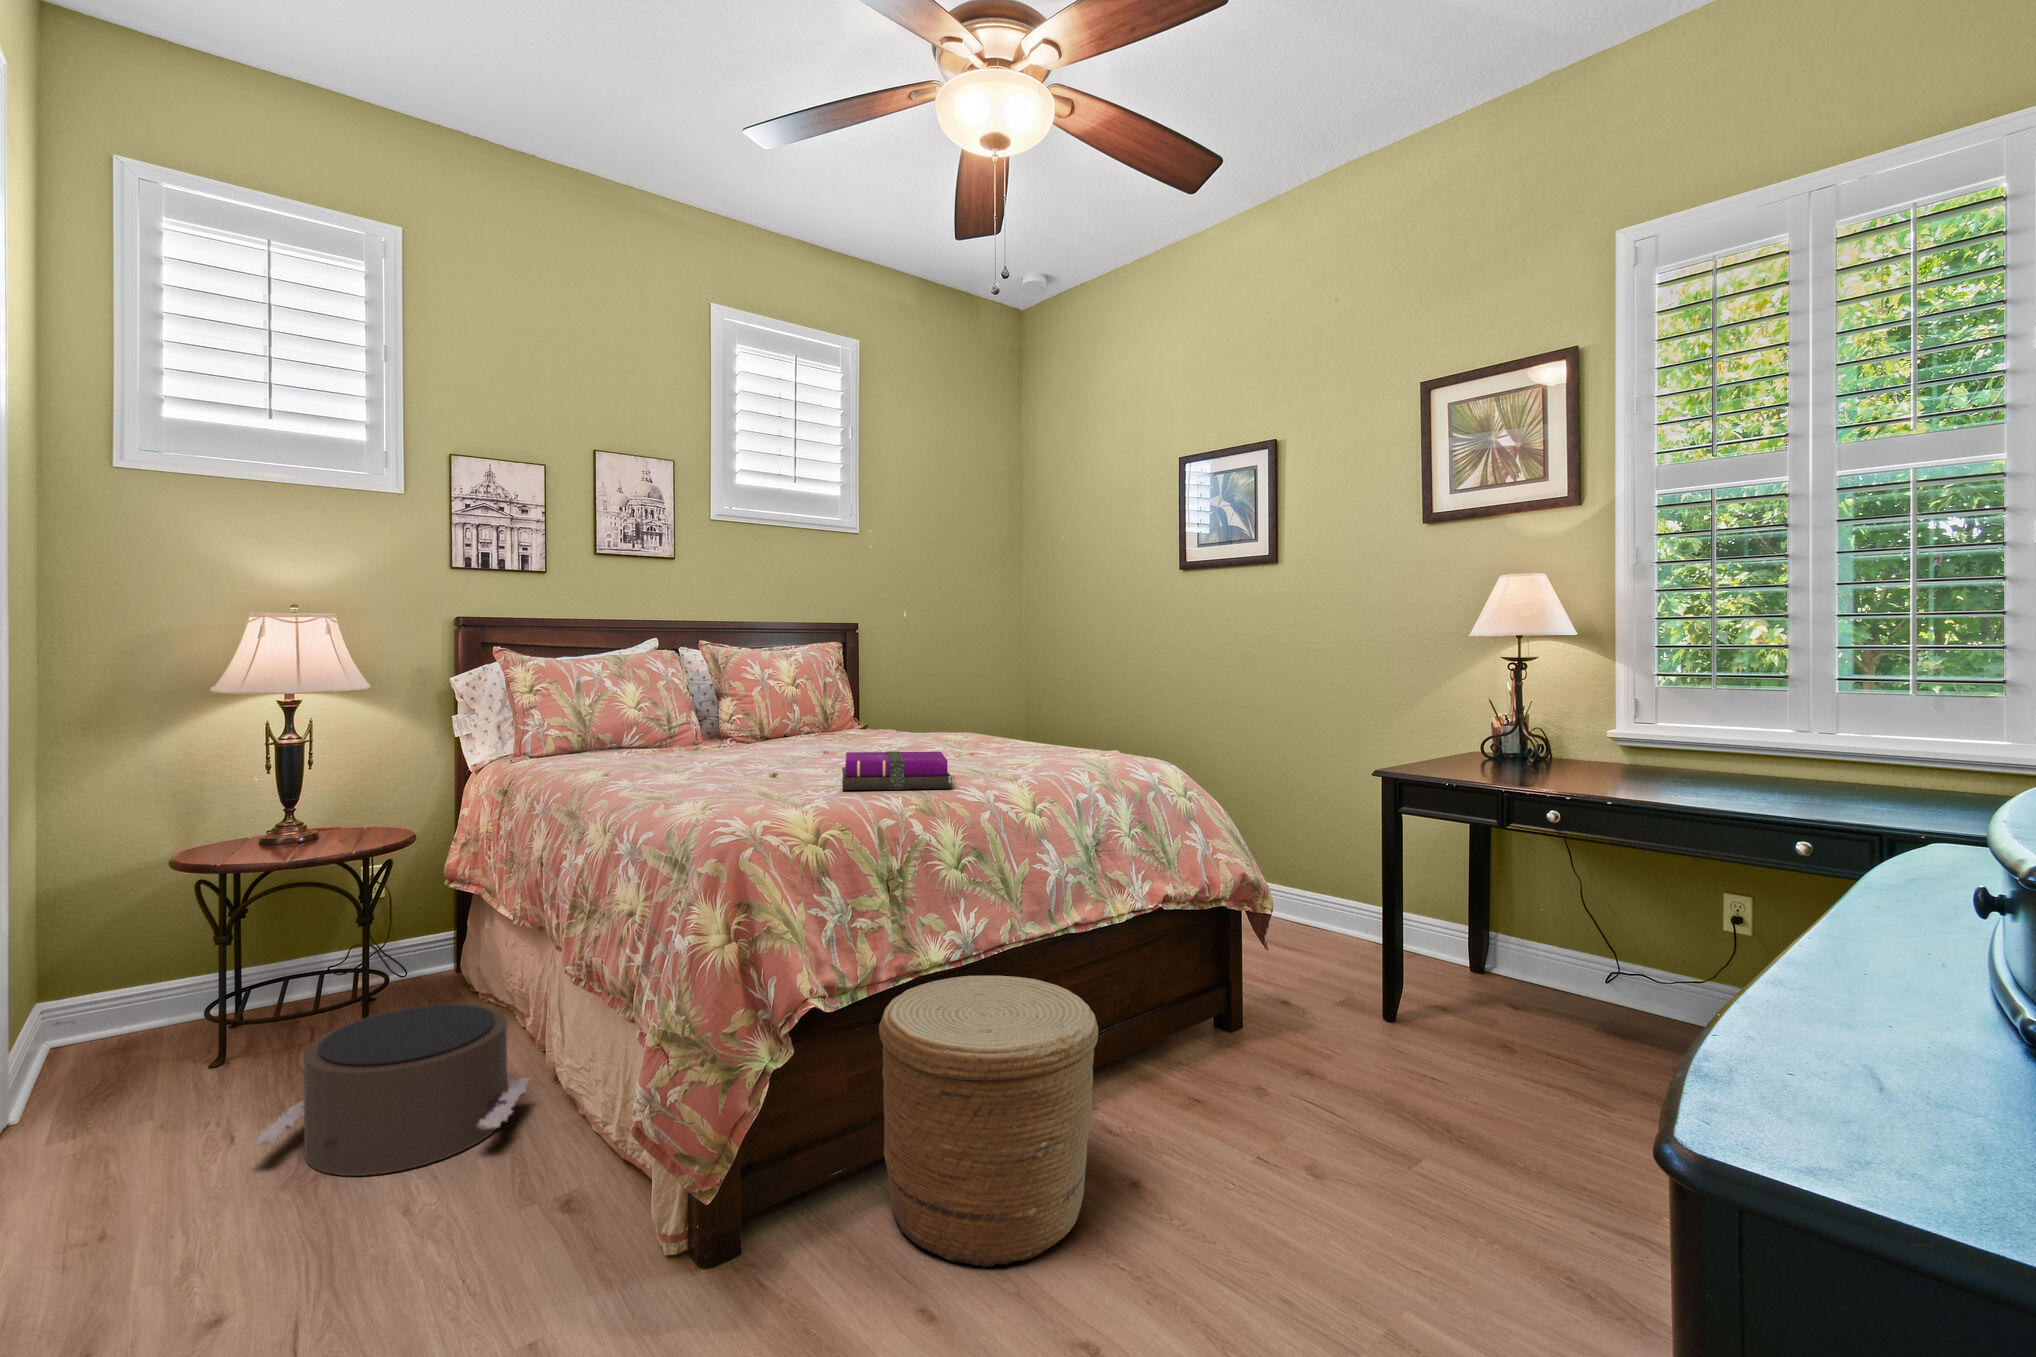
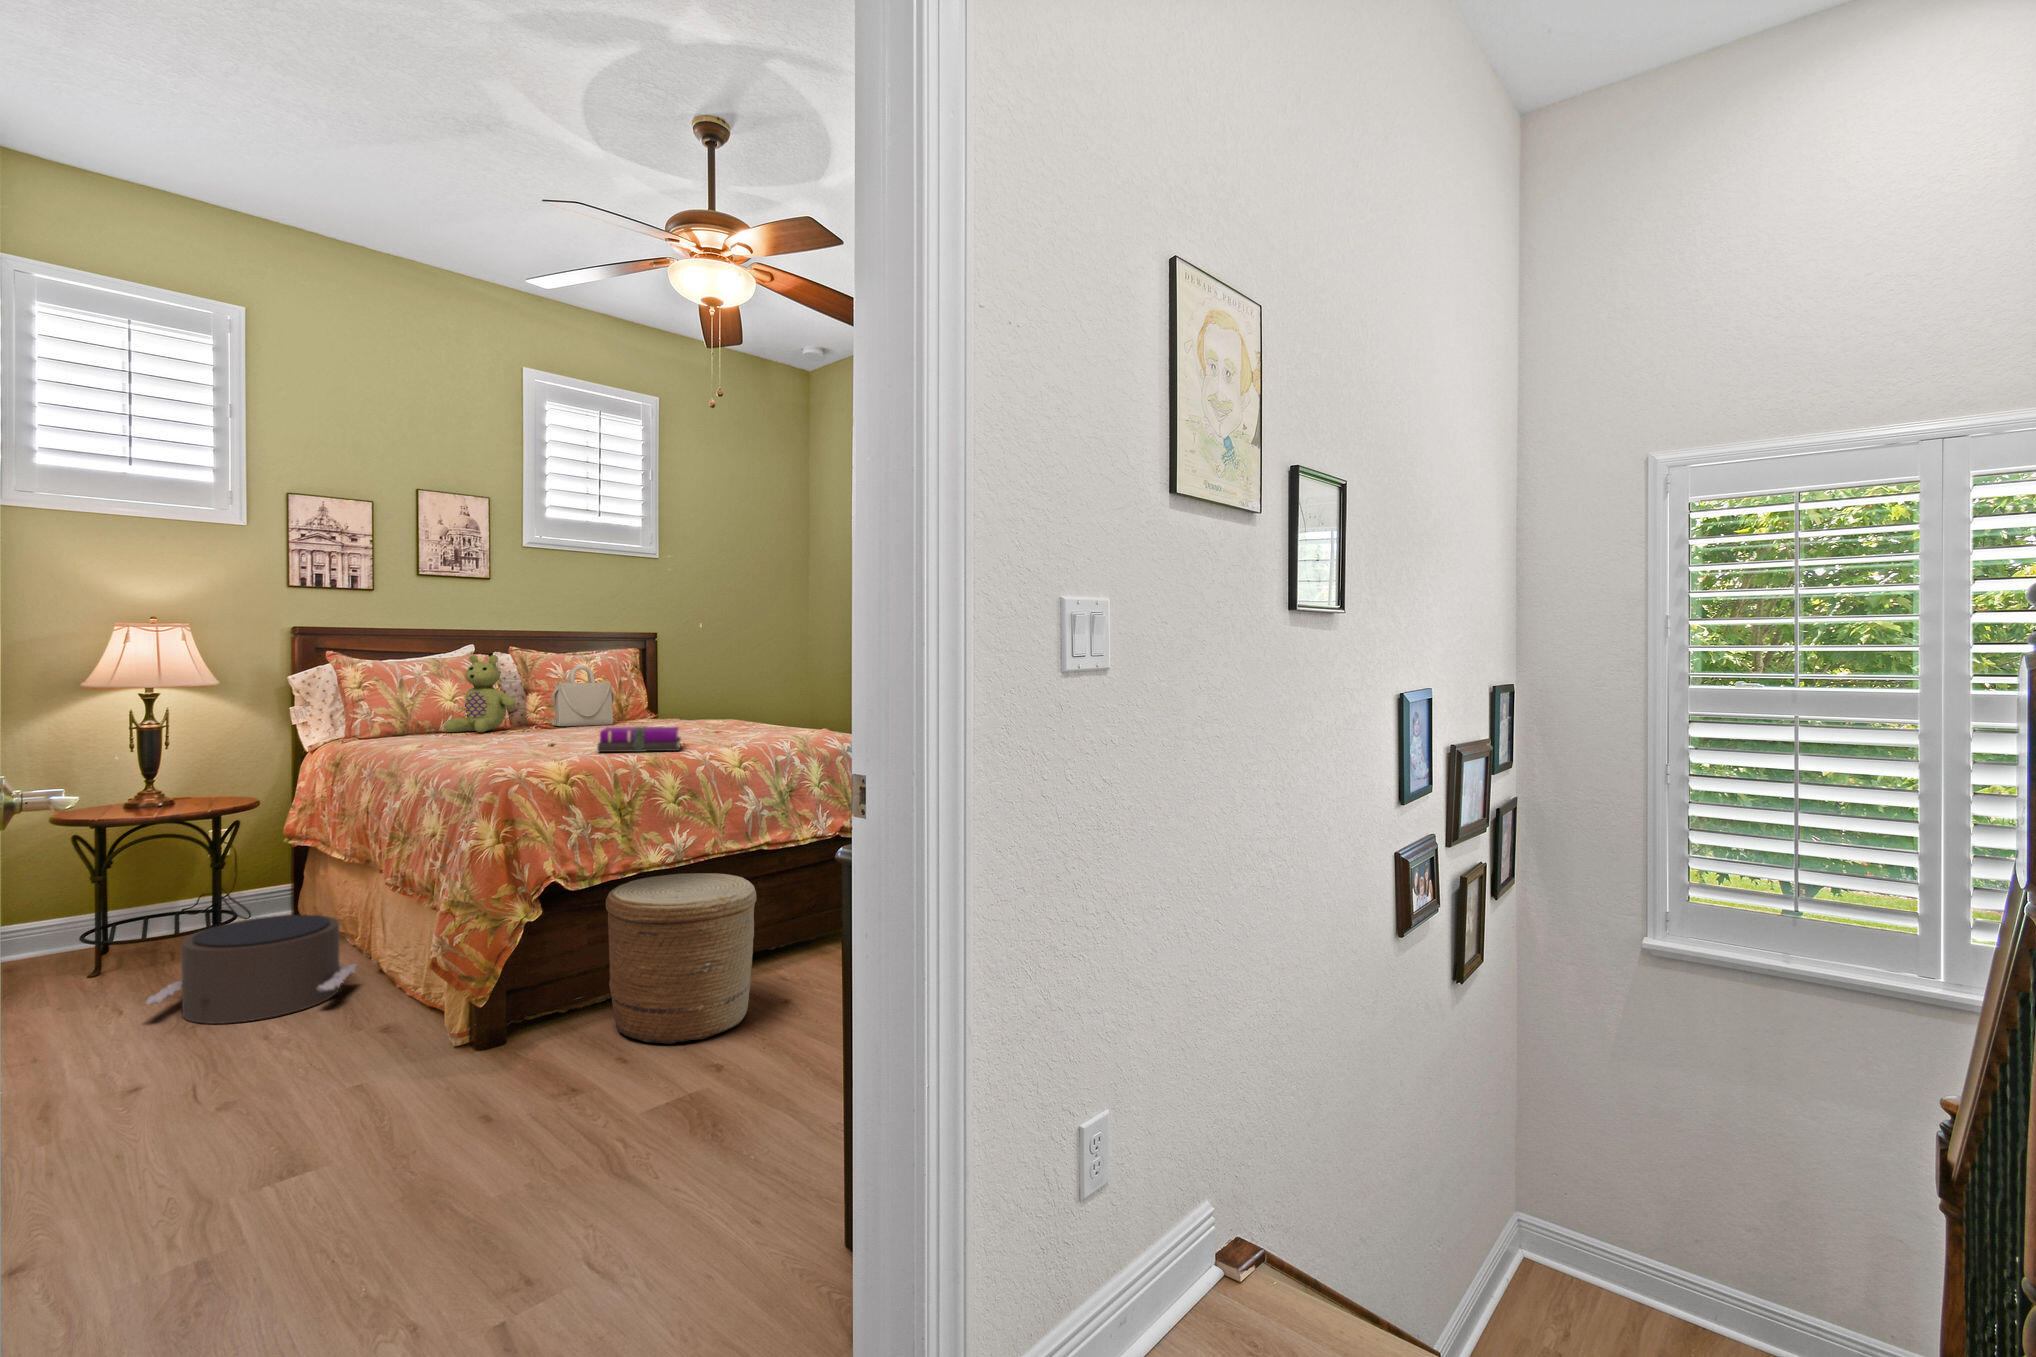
stuffed bear: none [630,651,713,750] -> present [444,655,515,732]
handbag: none [751,664,823,740] -> present [551,665,614,726]

